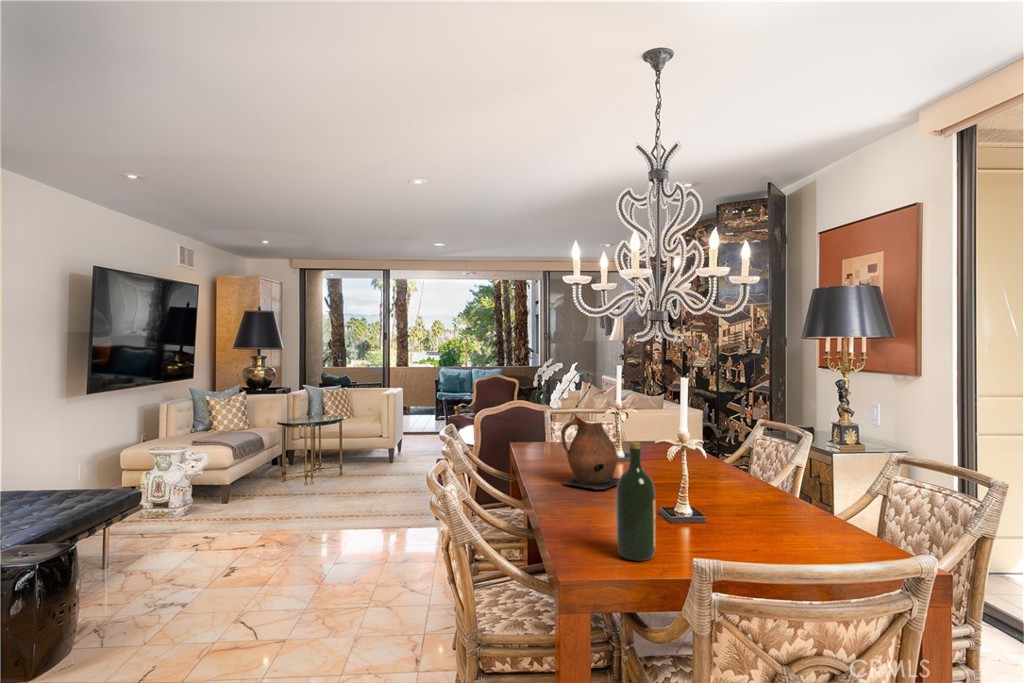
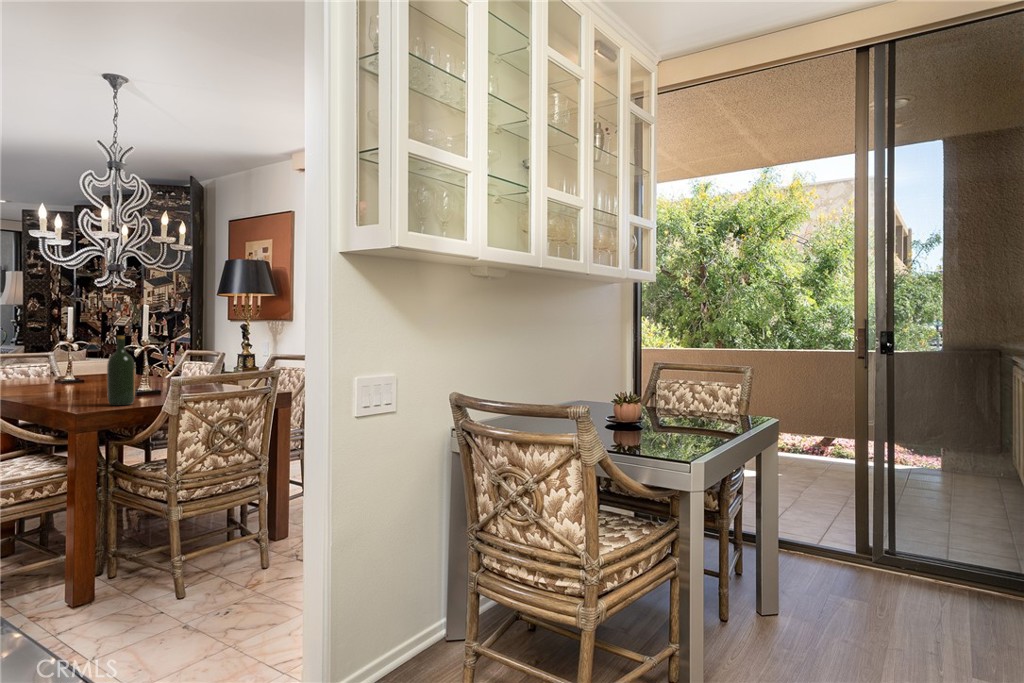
ceramic pitcher: present [561,413,619,490] -> none [26,337,90,392]

